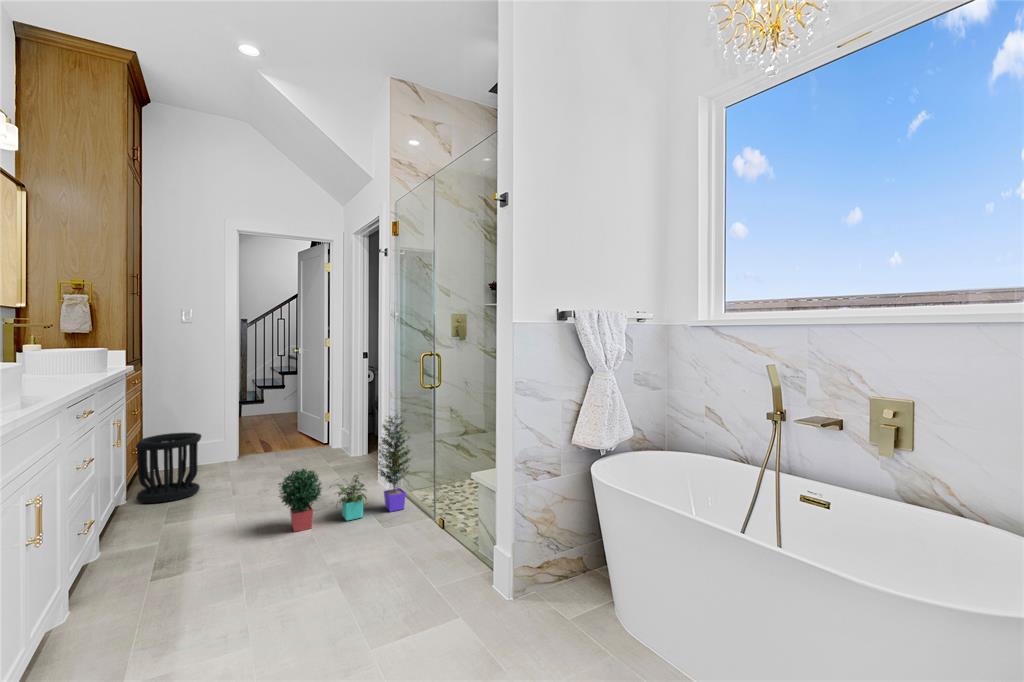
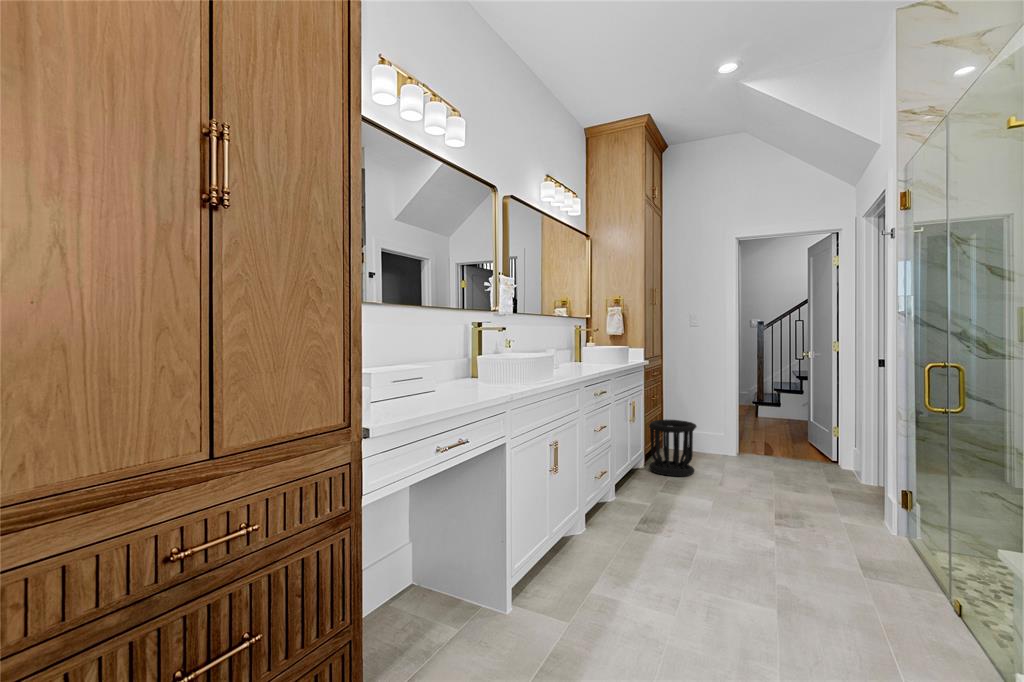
potted plant: present [278,414,411,532] -> none [742,438,923,565]

